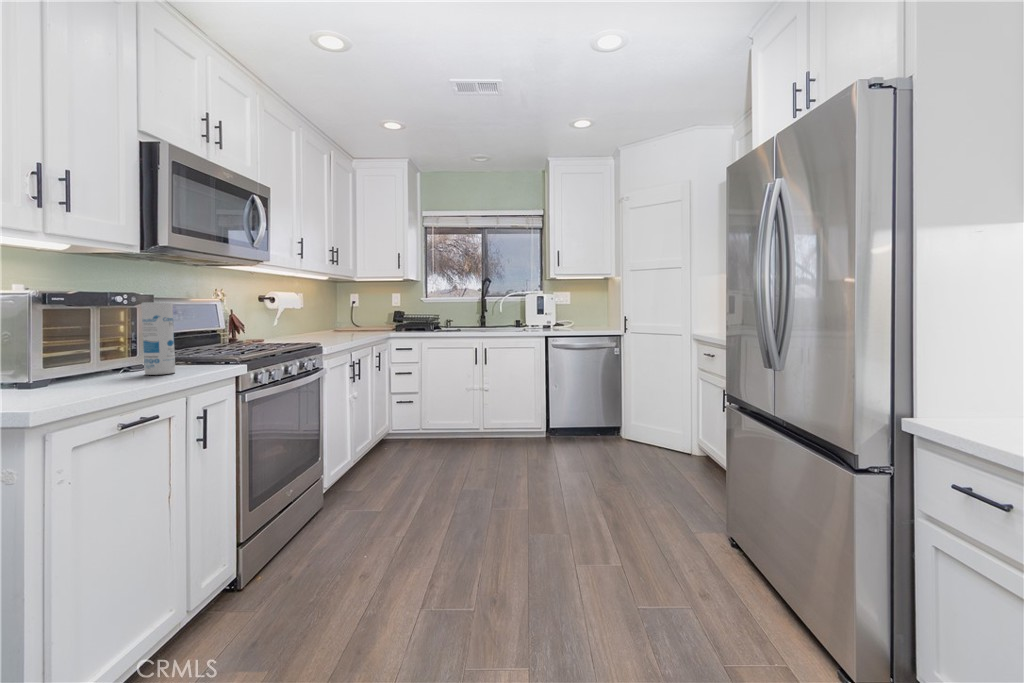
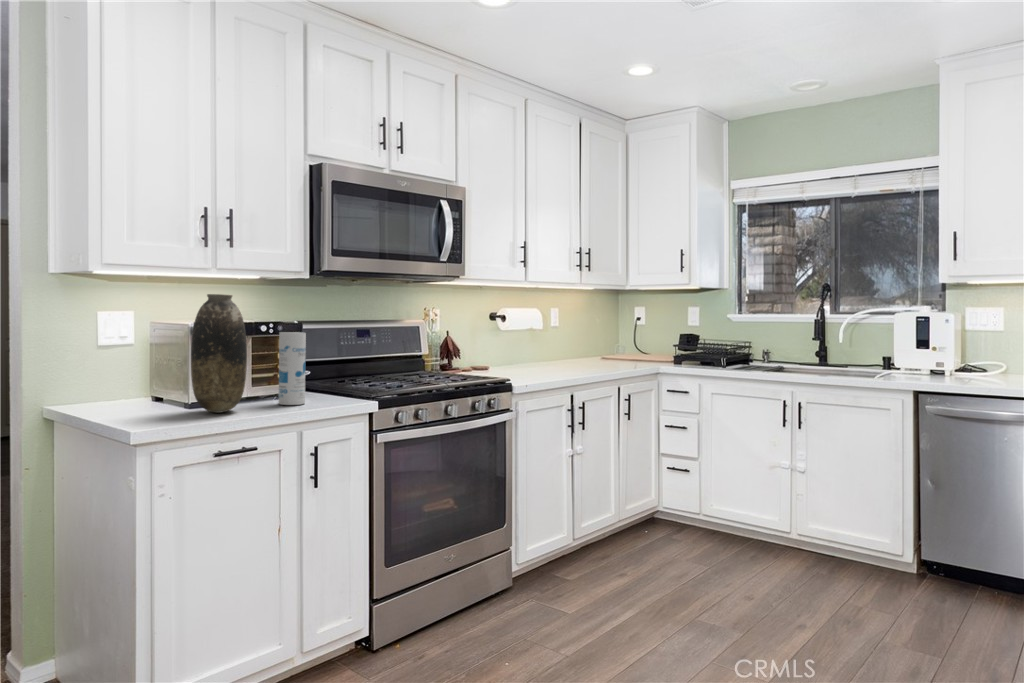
vase: none [48,258,123,387] -> present [191,294,247,413]

